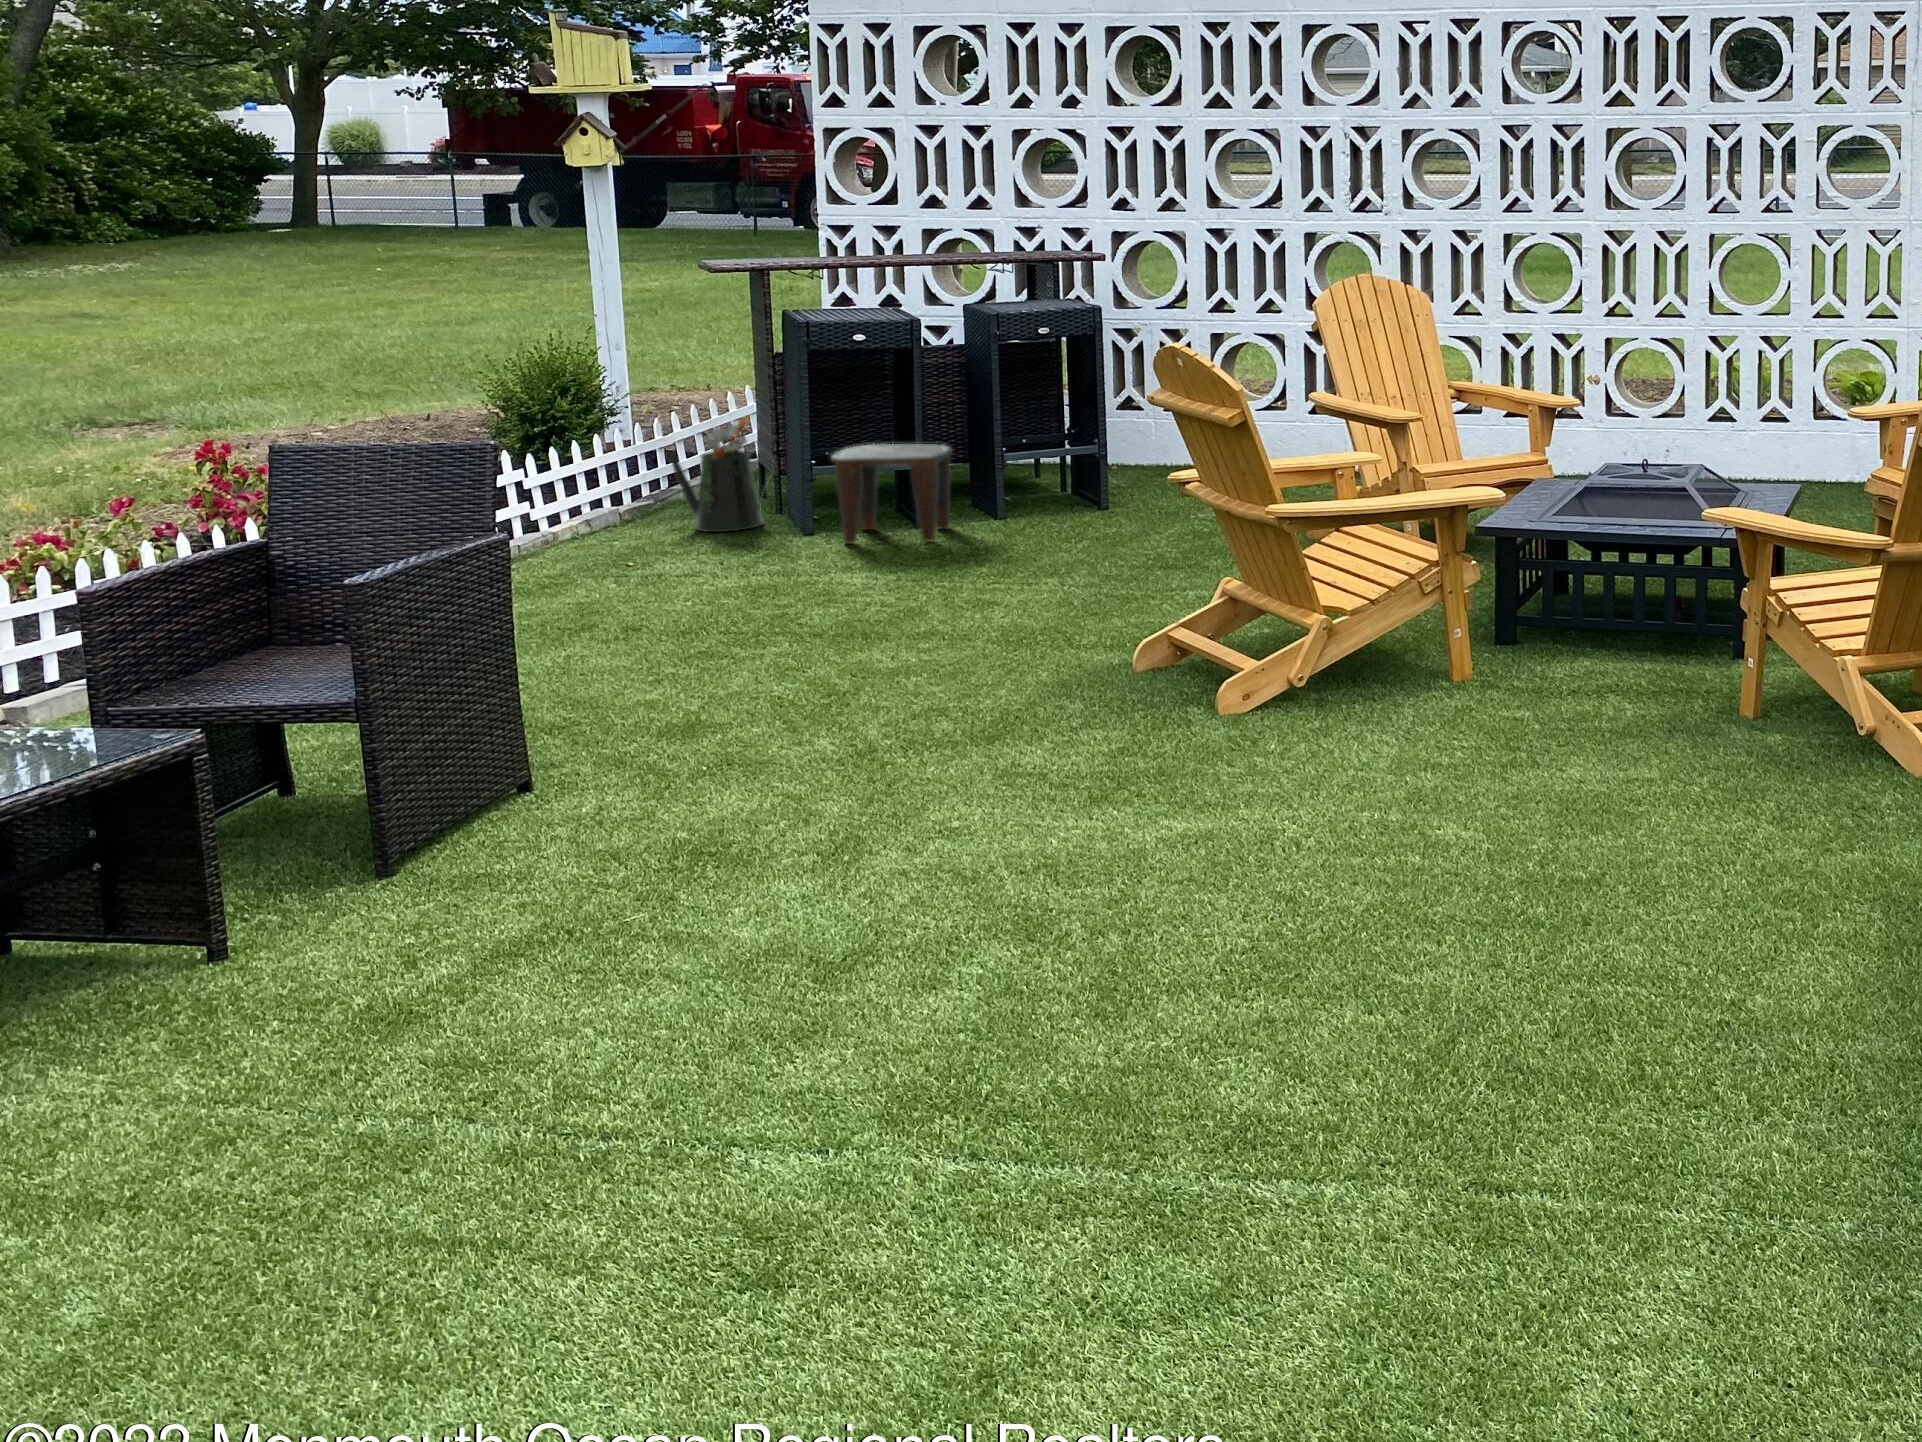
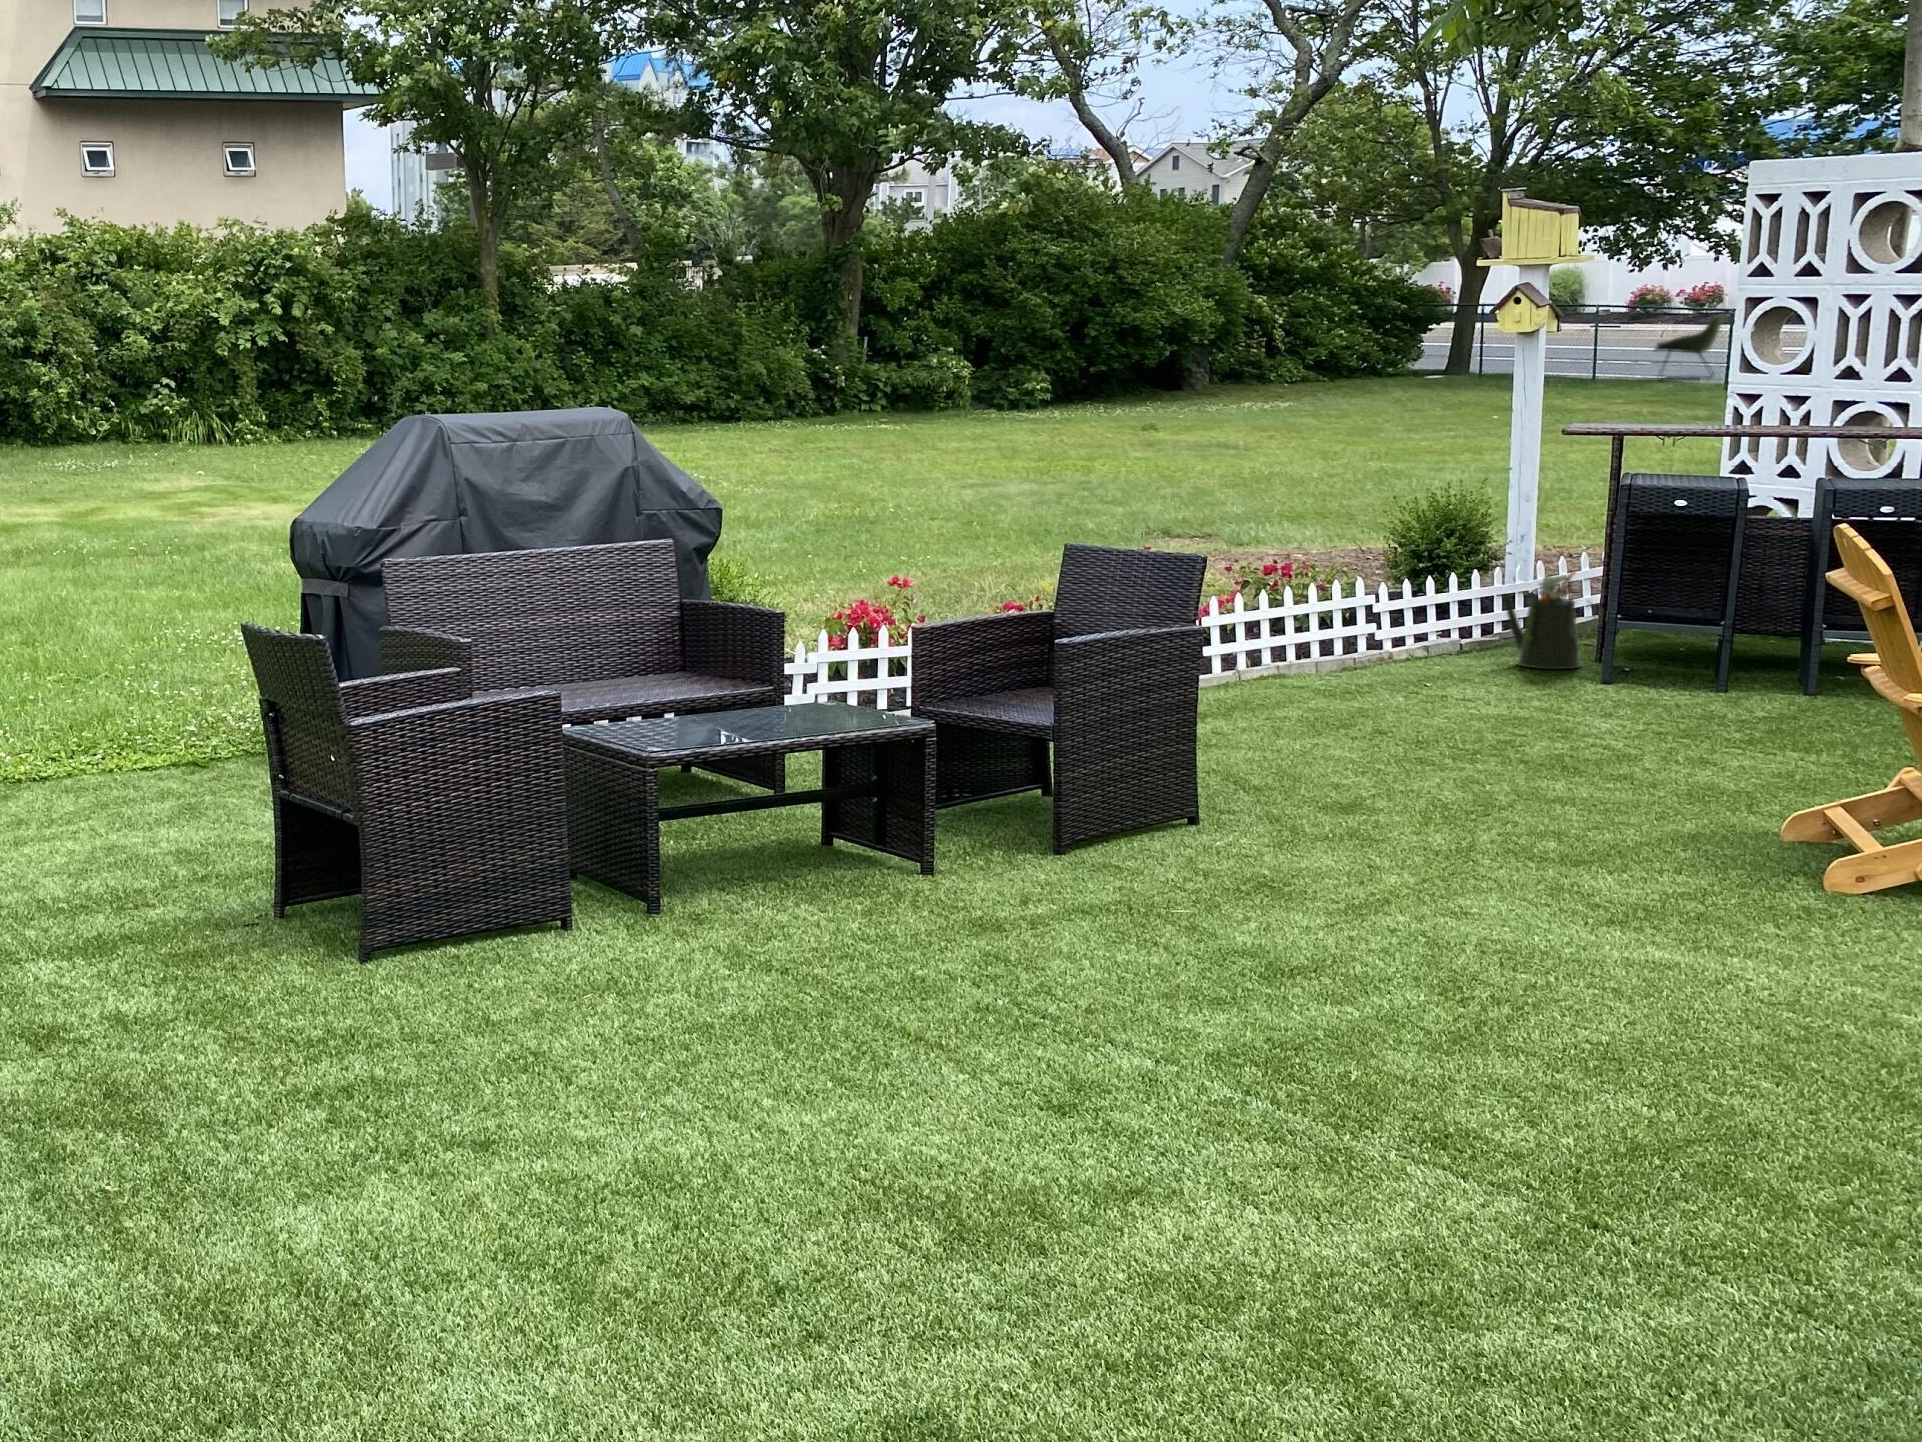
lounge chair: none [505,165,565,228] -> present [1654,315,1723,381]
stool: present [831,444,952,544] -> none [1629,605,1760,701]

